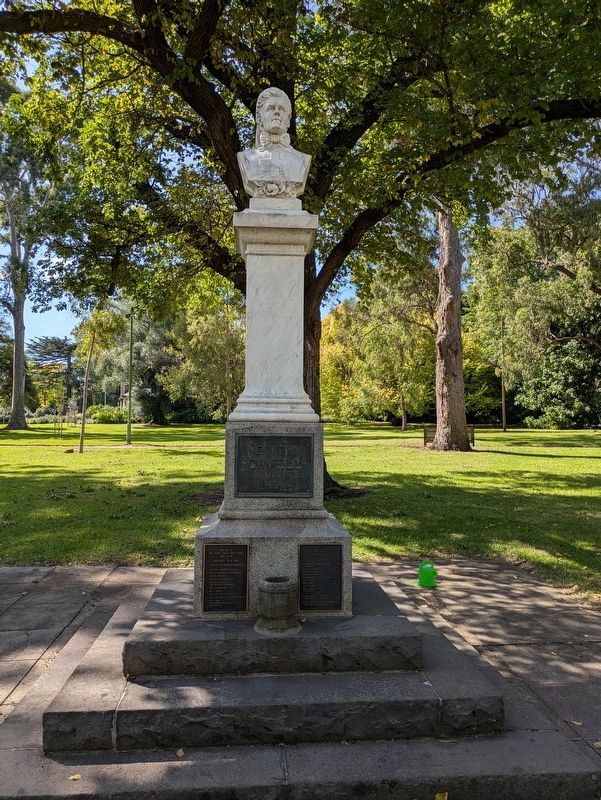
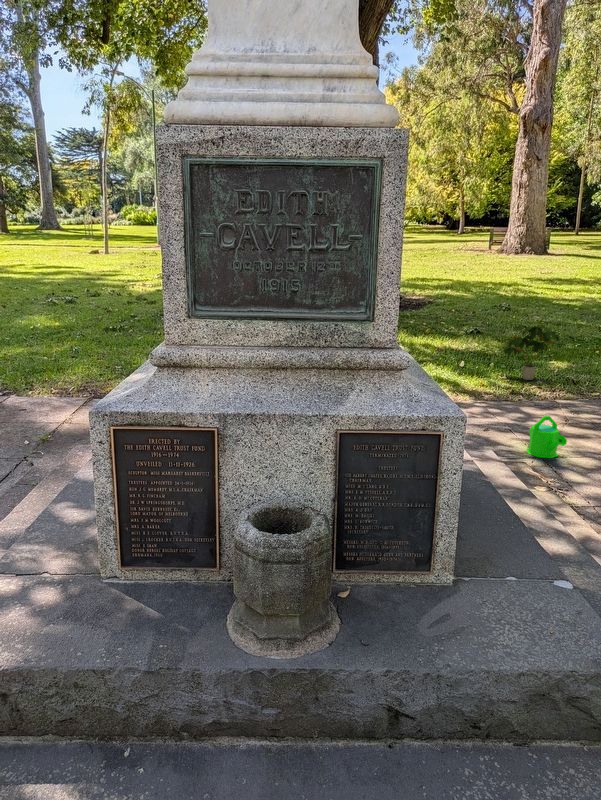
potted plant: none [412,506,448,545] -> present [504,325,559,380]

